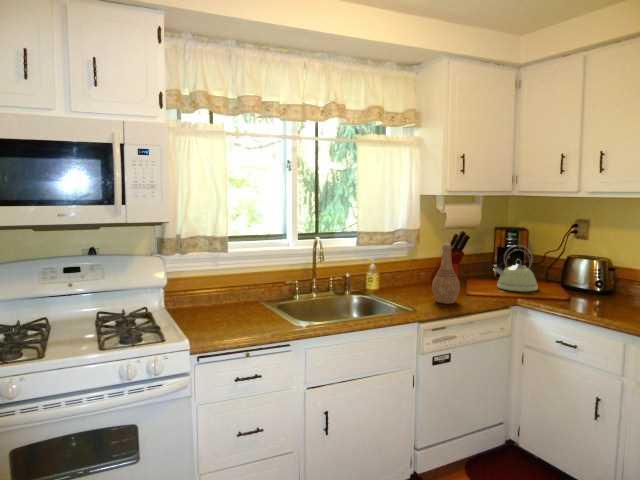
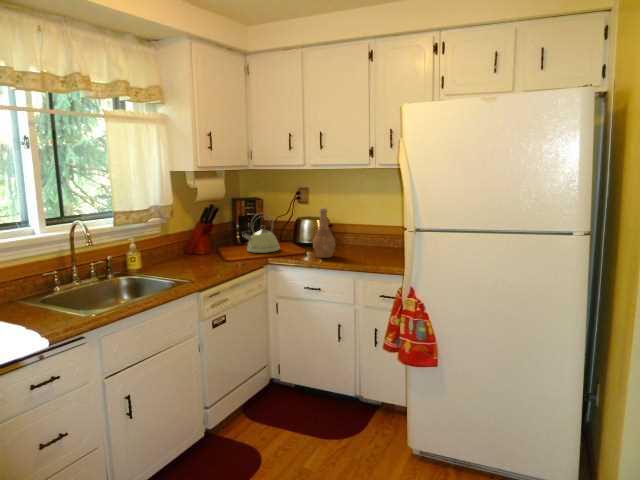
vase: present [432,244,460,304] -> present [313,208,335,258]

